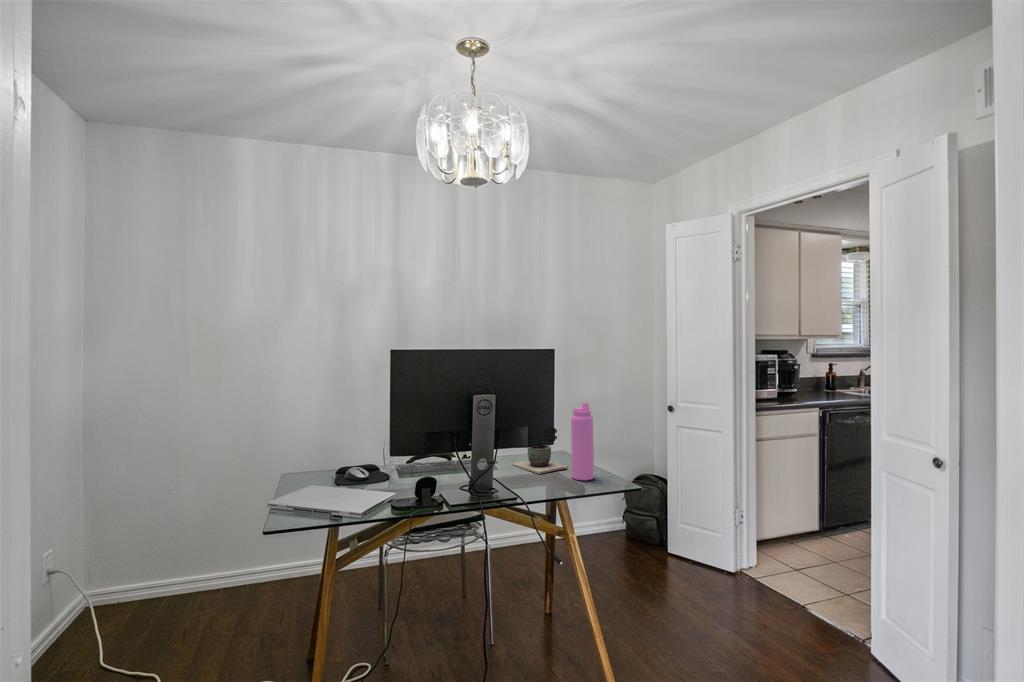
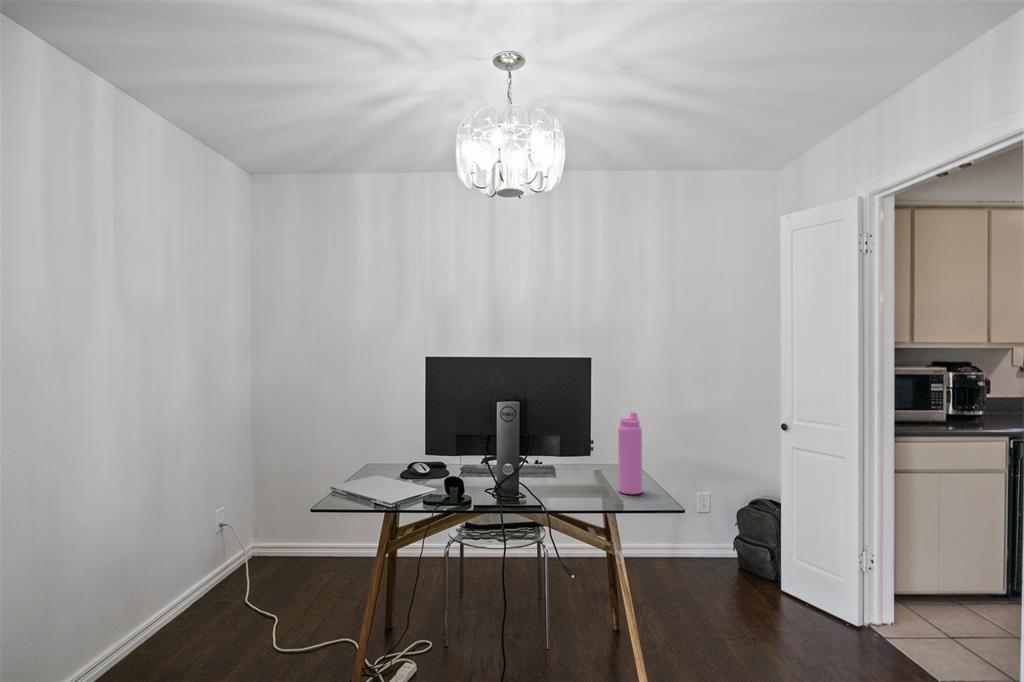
succulent plant: present [512,445,568,474] -> none [569,445,624,484]

